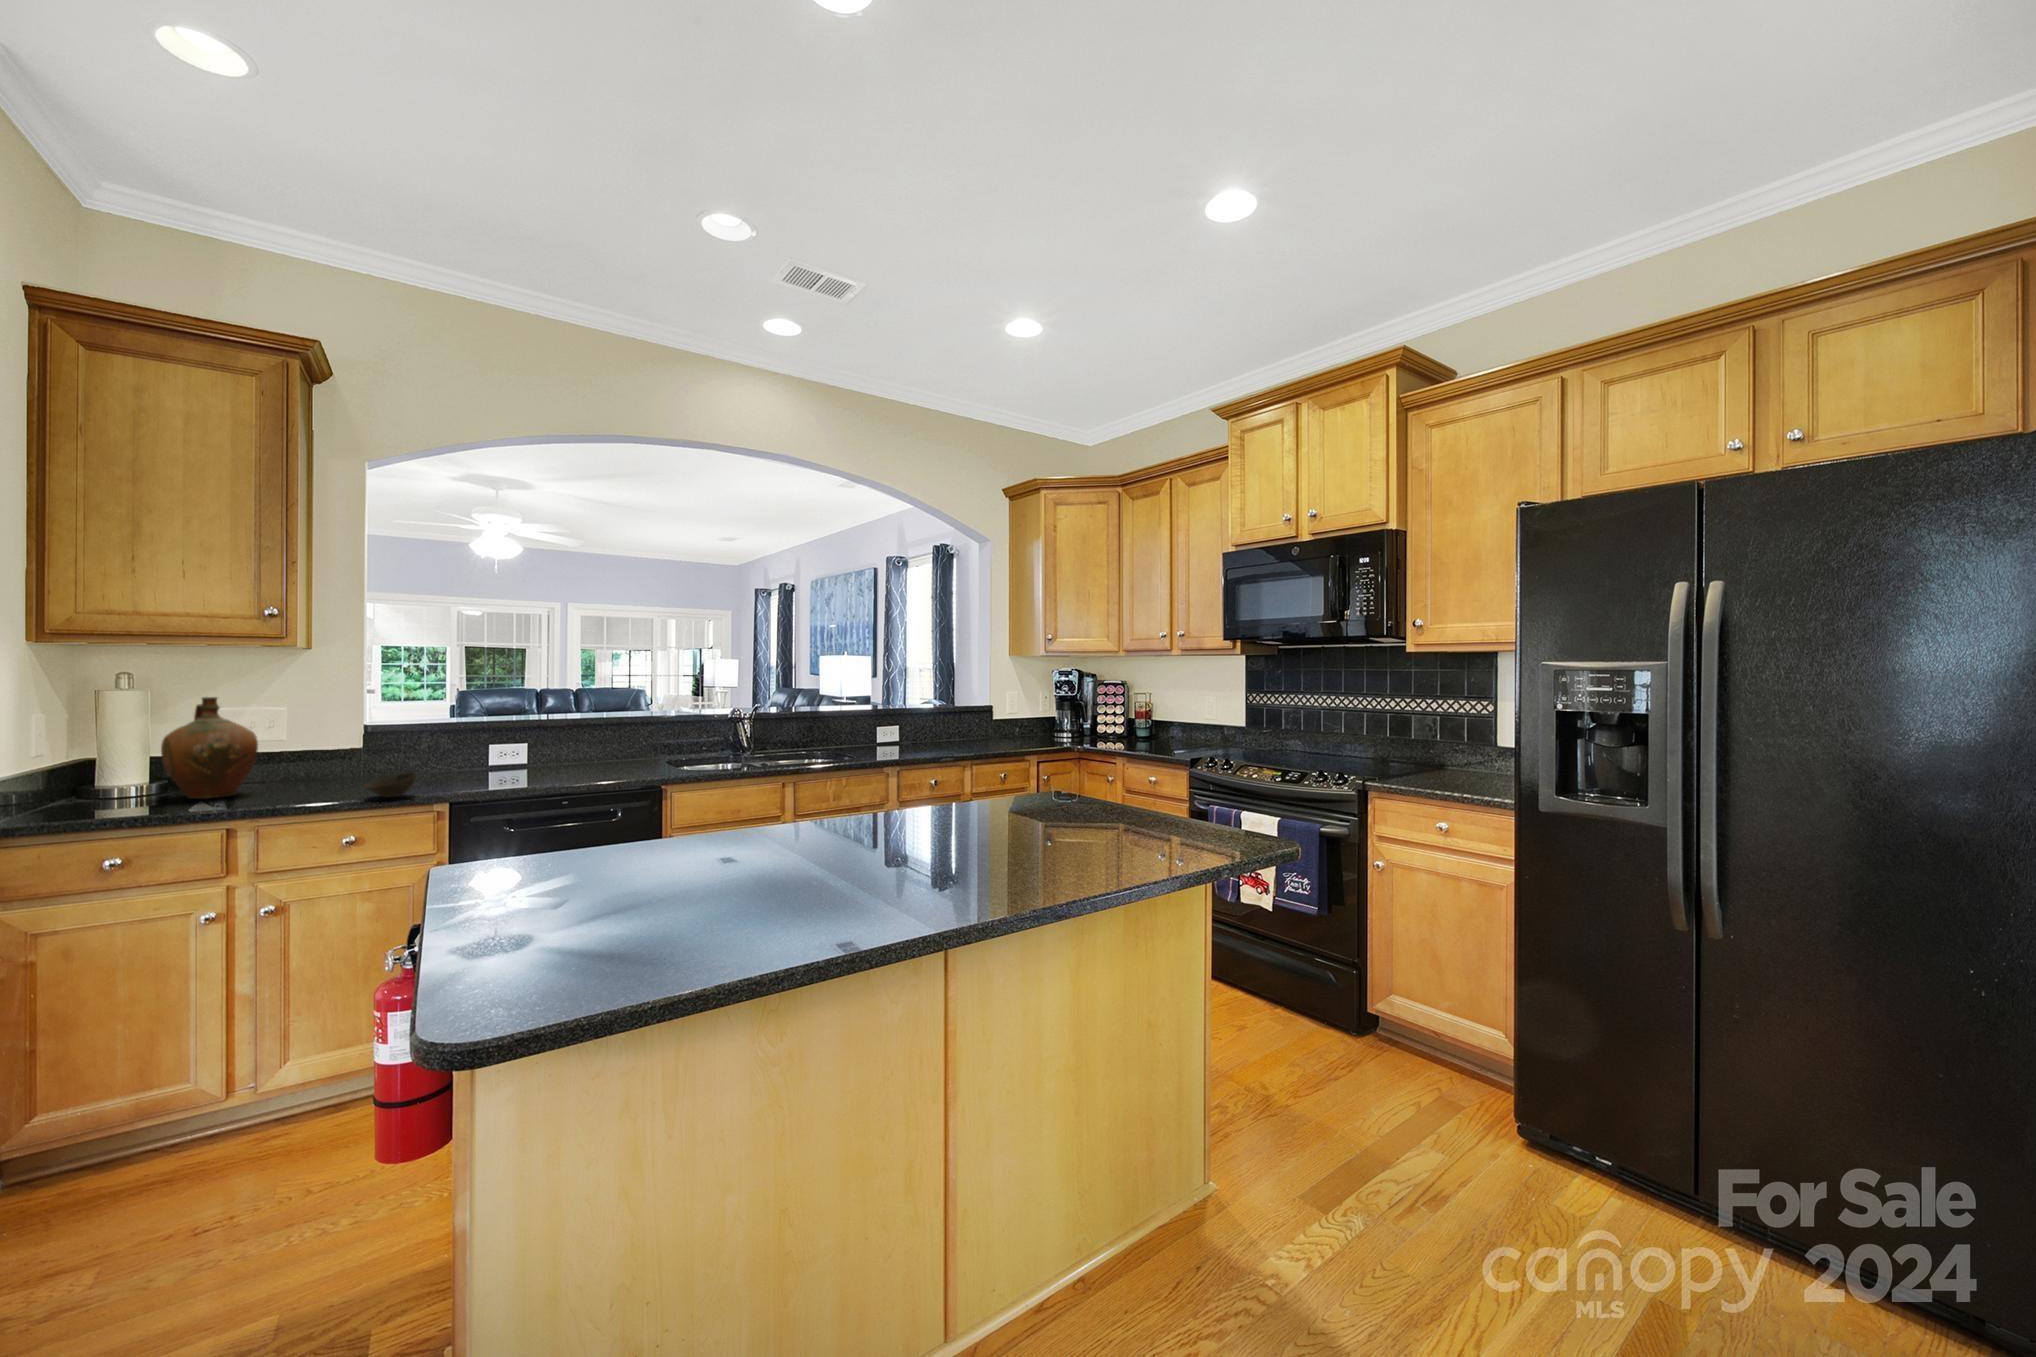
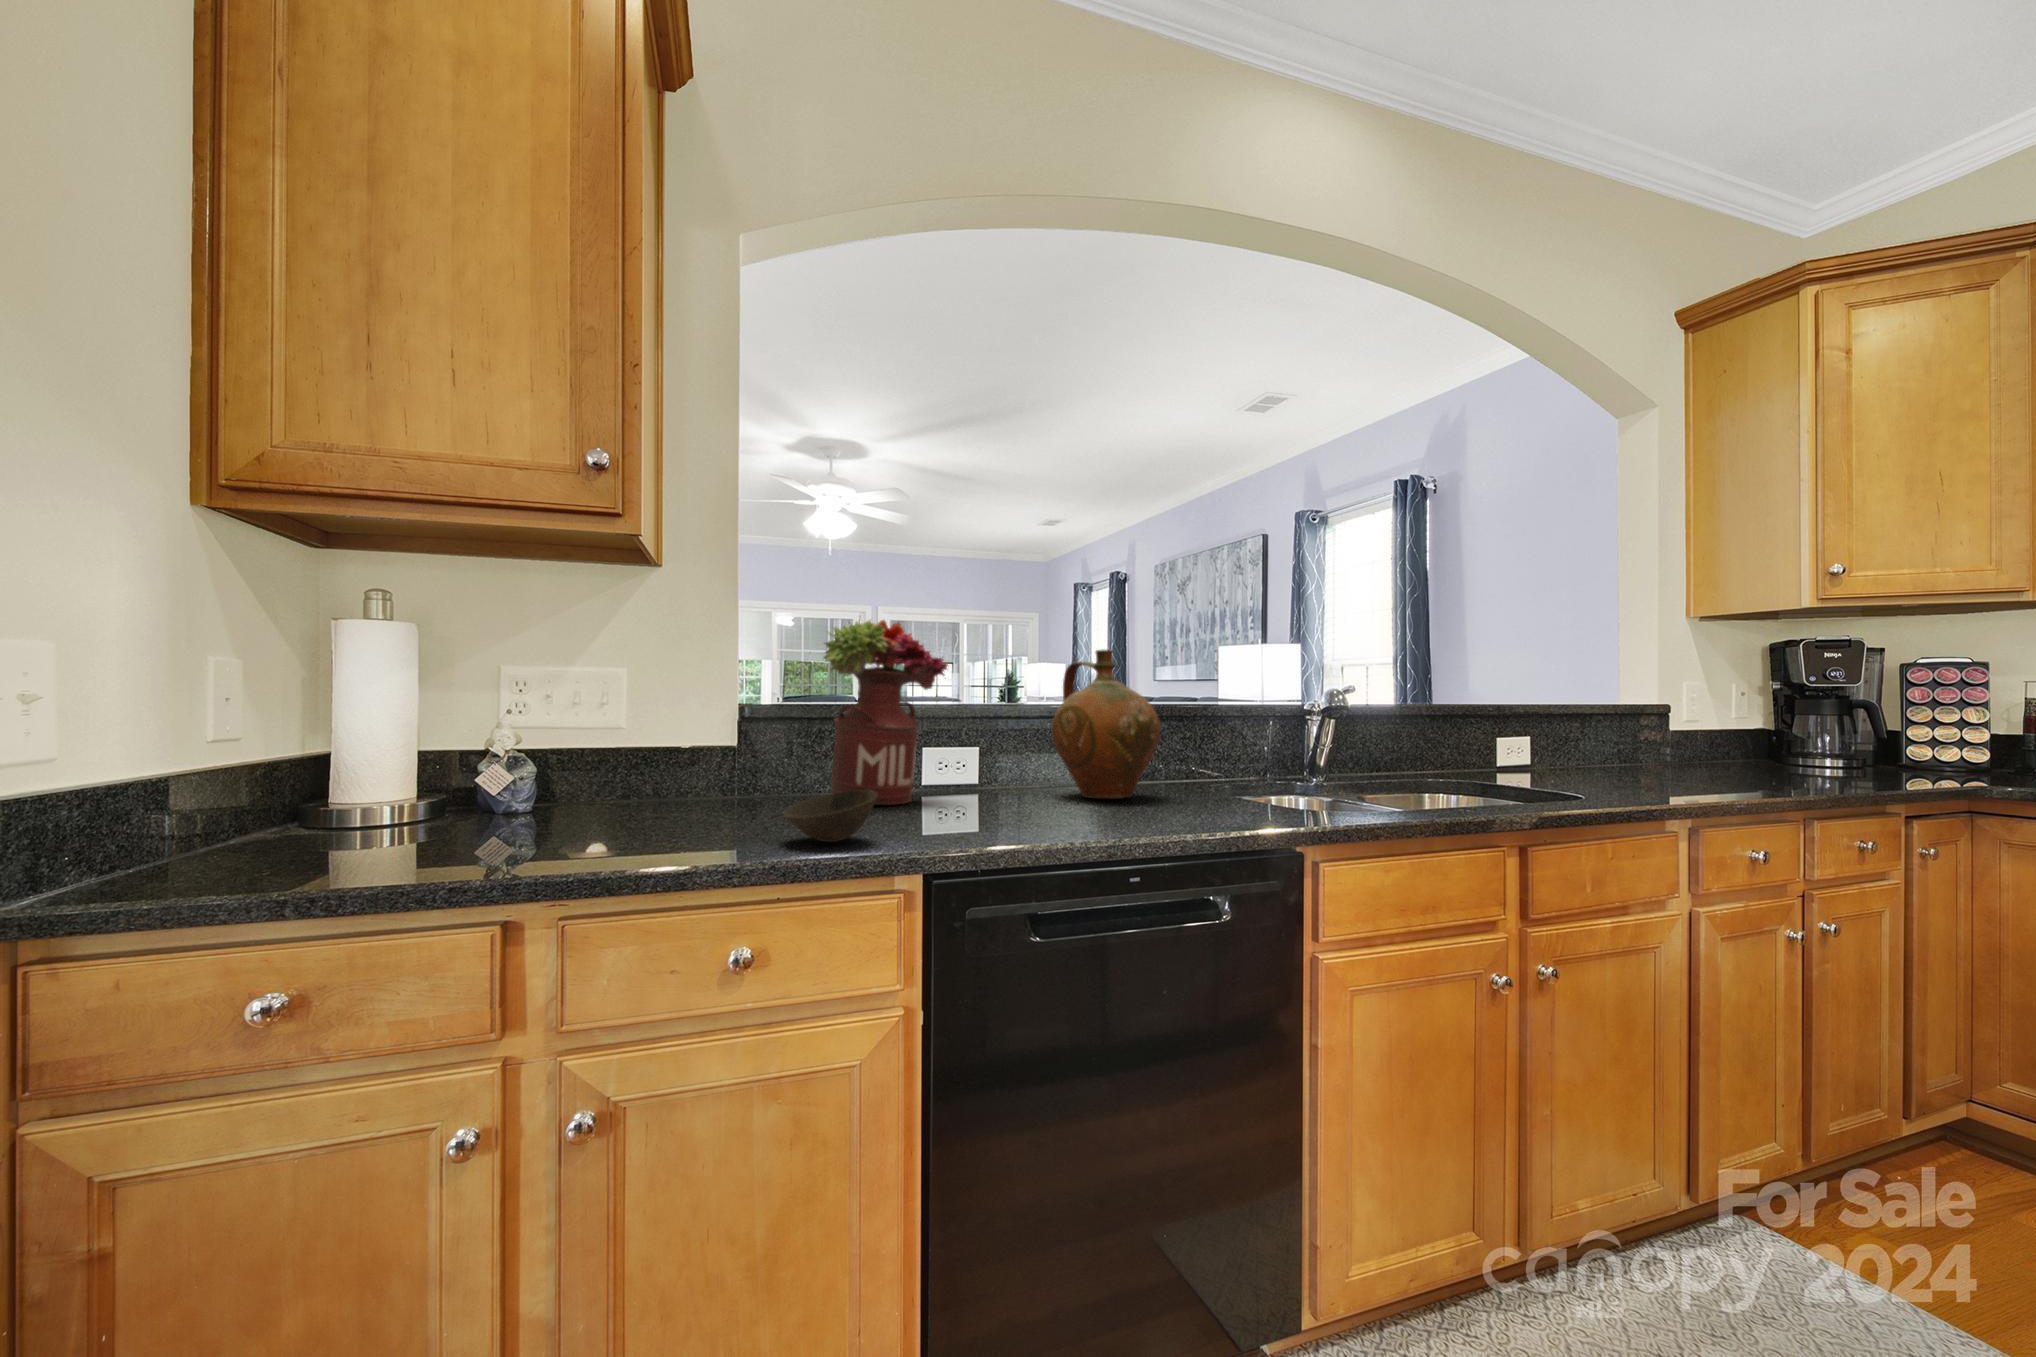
flower arrangement: none [411,679,492,778] -> present [824,620,948,804]
ceramic jug: present [161,697,258,799] -> present [1052,650,1160,799]

